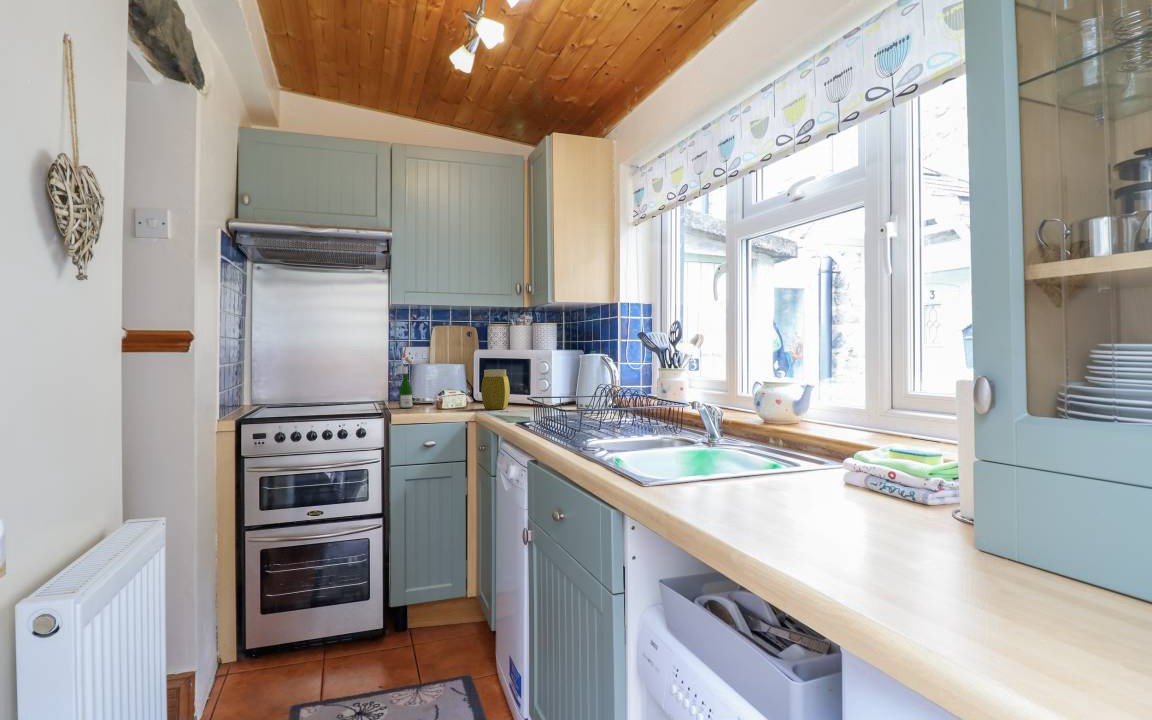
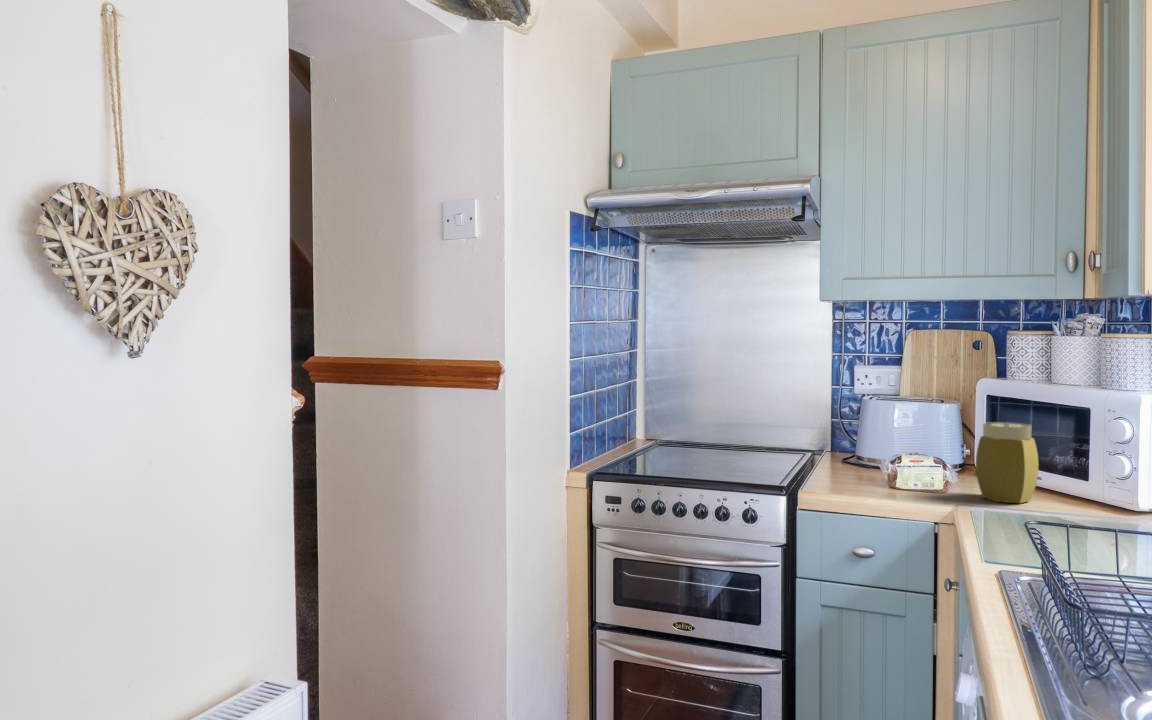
wine bottle: present [398,345,417,408] -> none [828,367,863,476]

